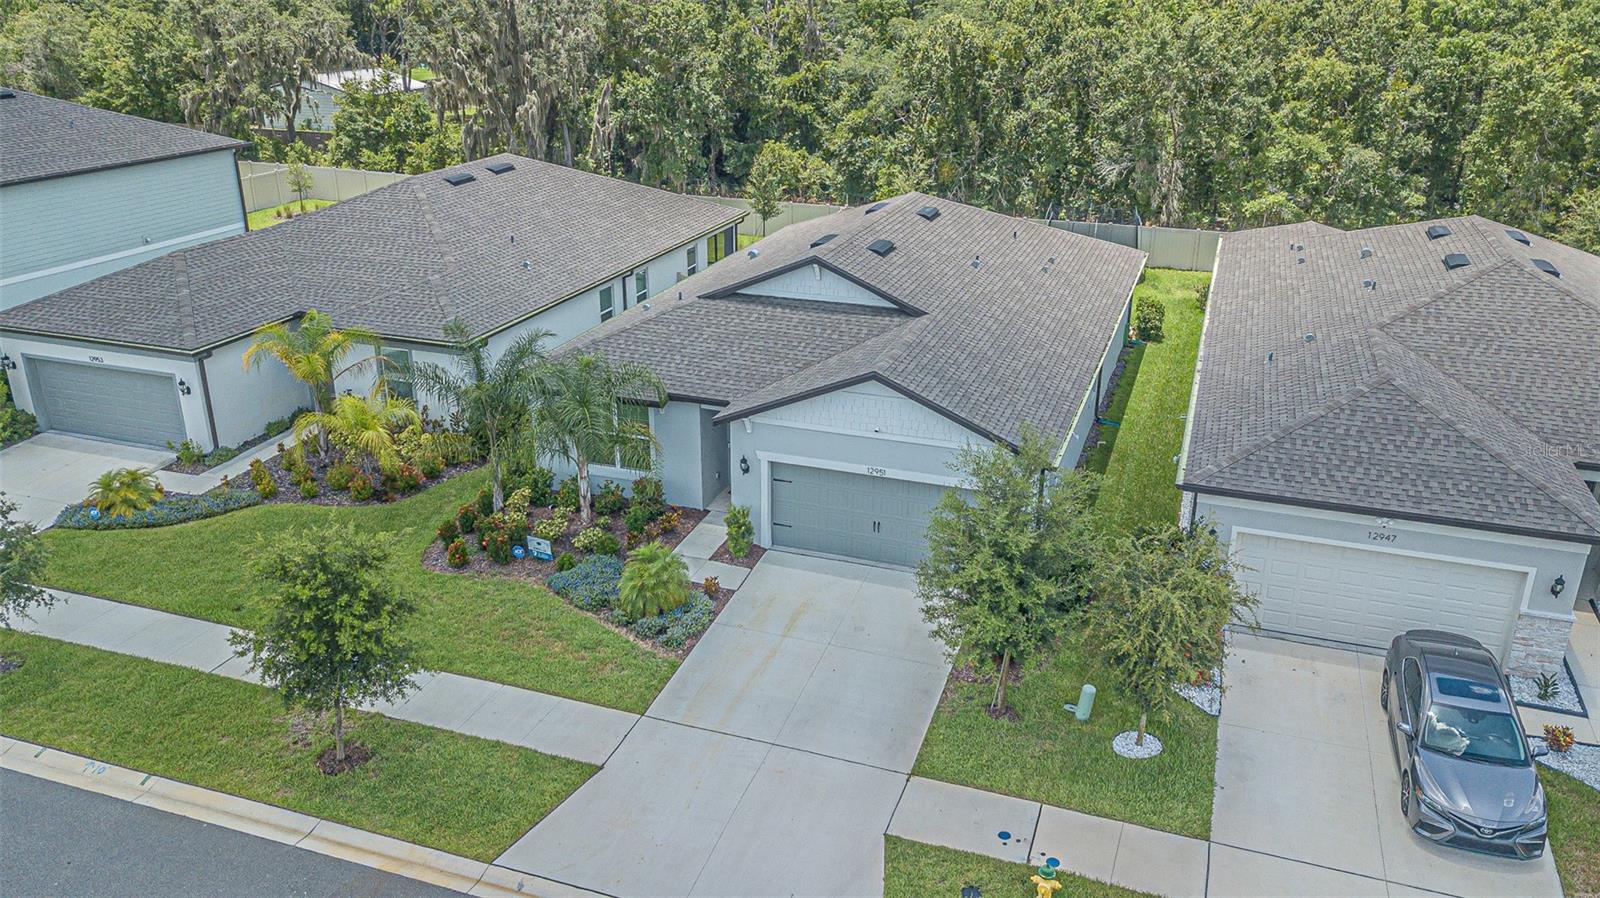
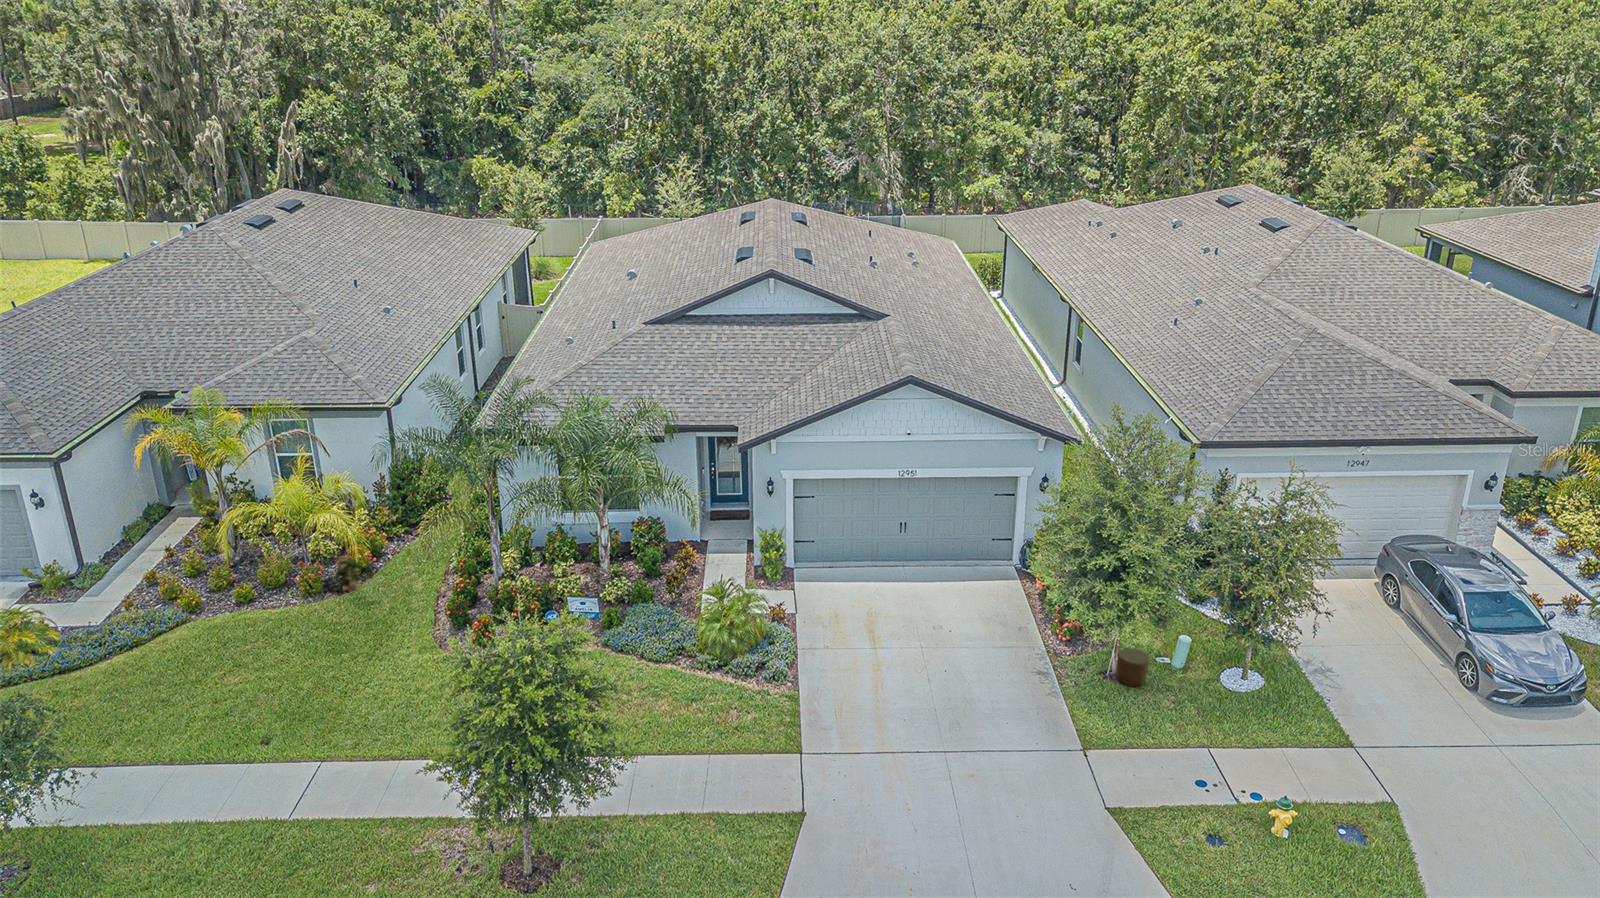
woven basket: none [998,684,1031,726] -> present [1117,648,1150,687]

